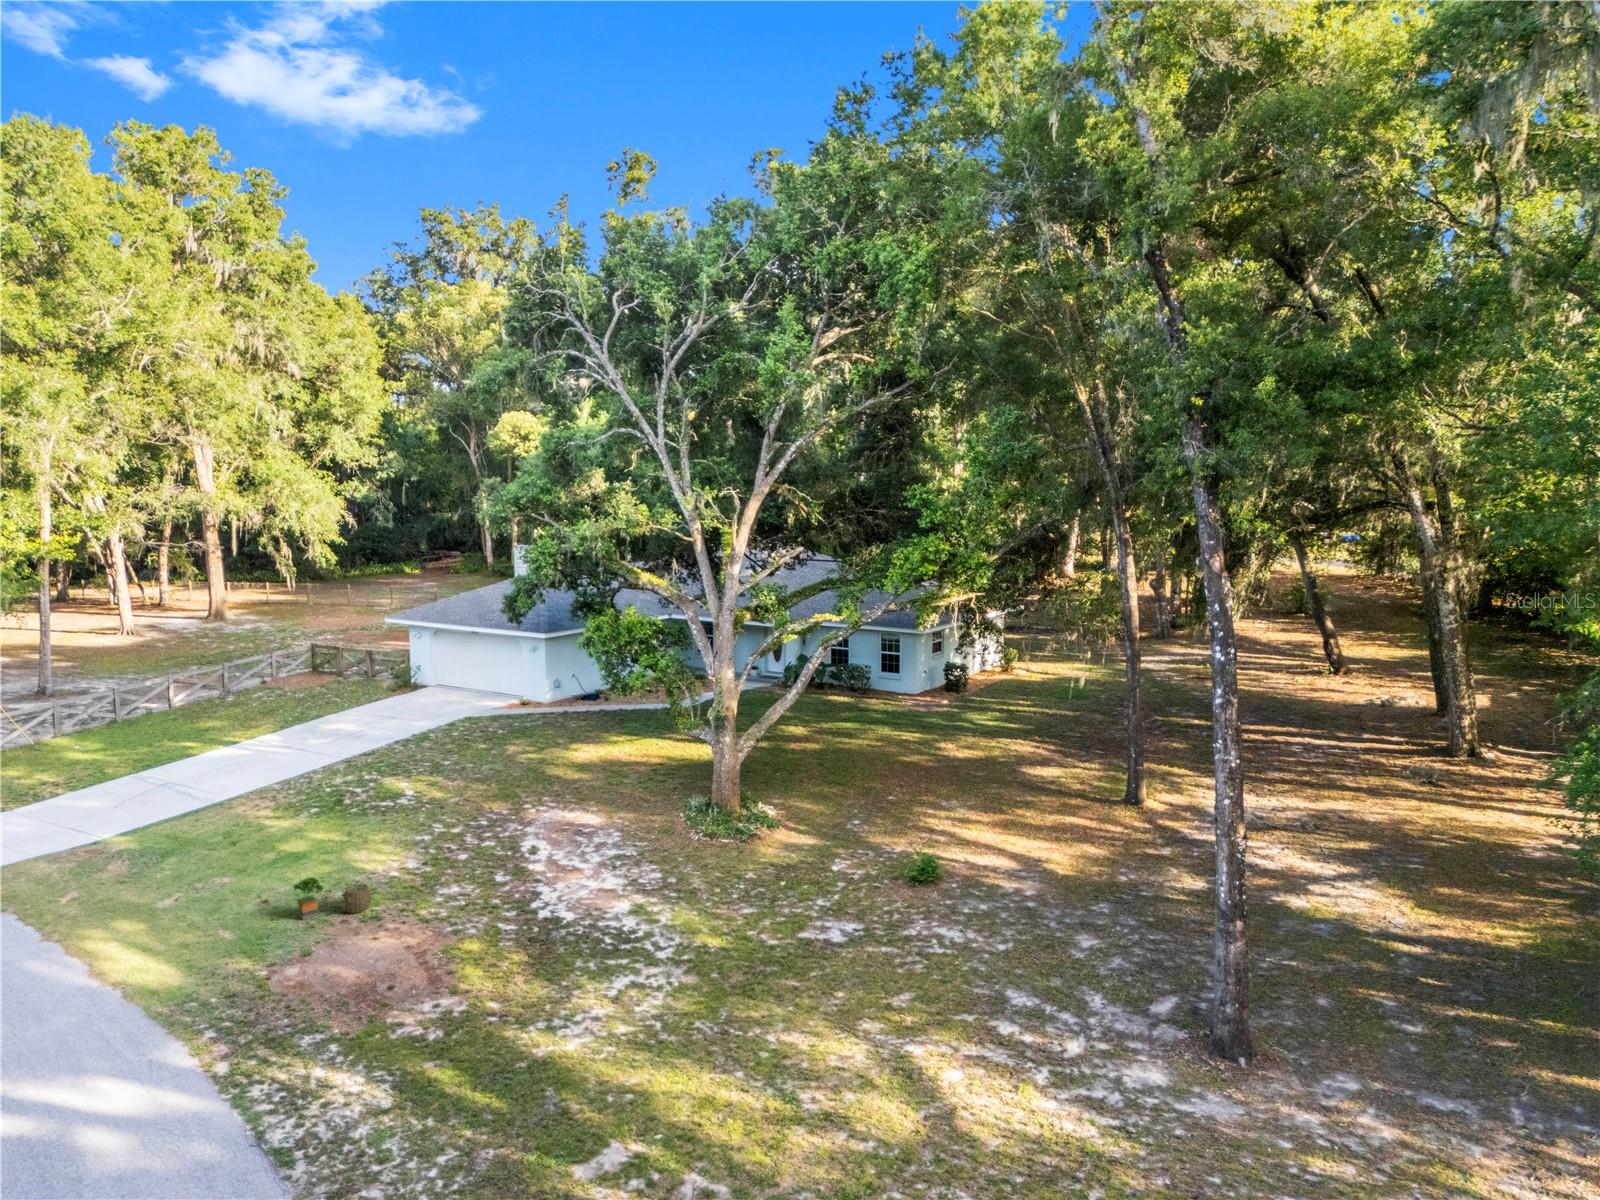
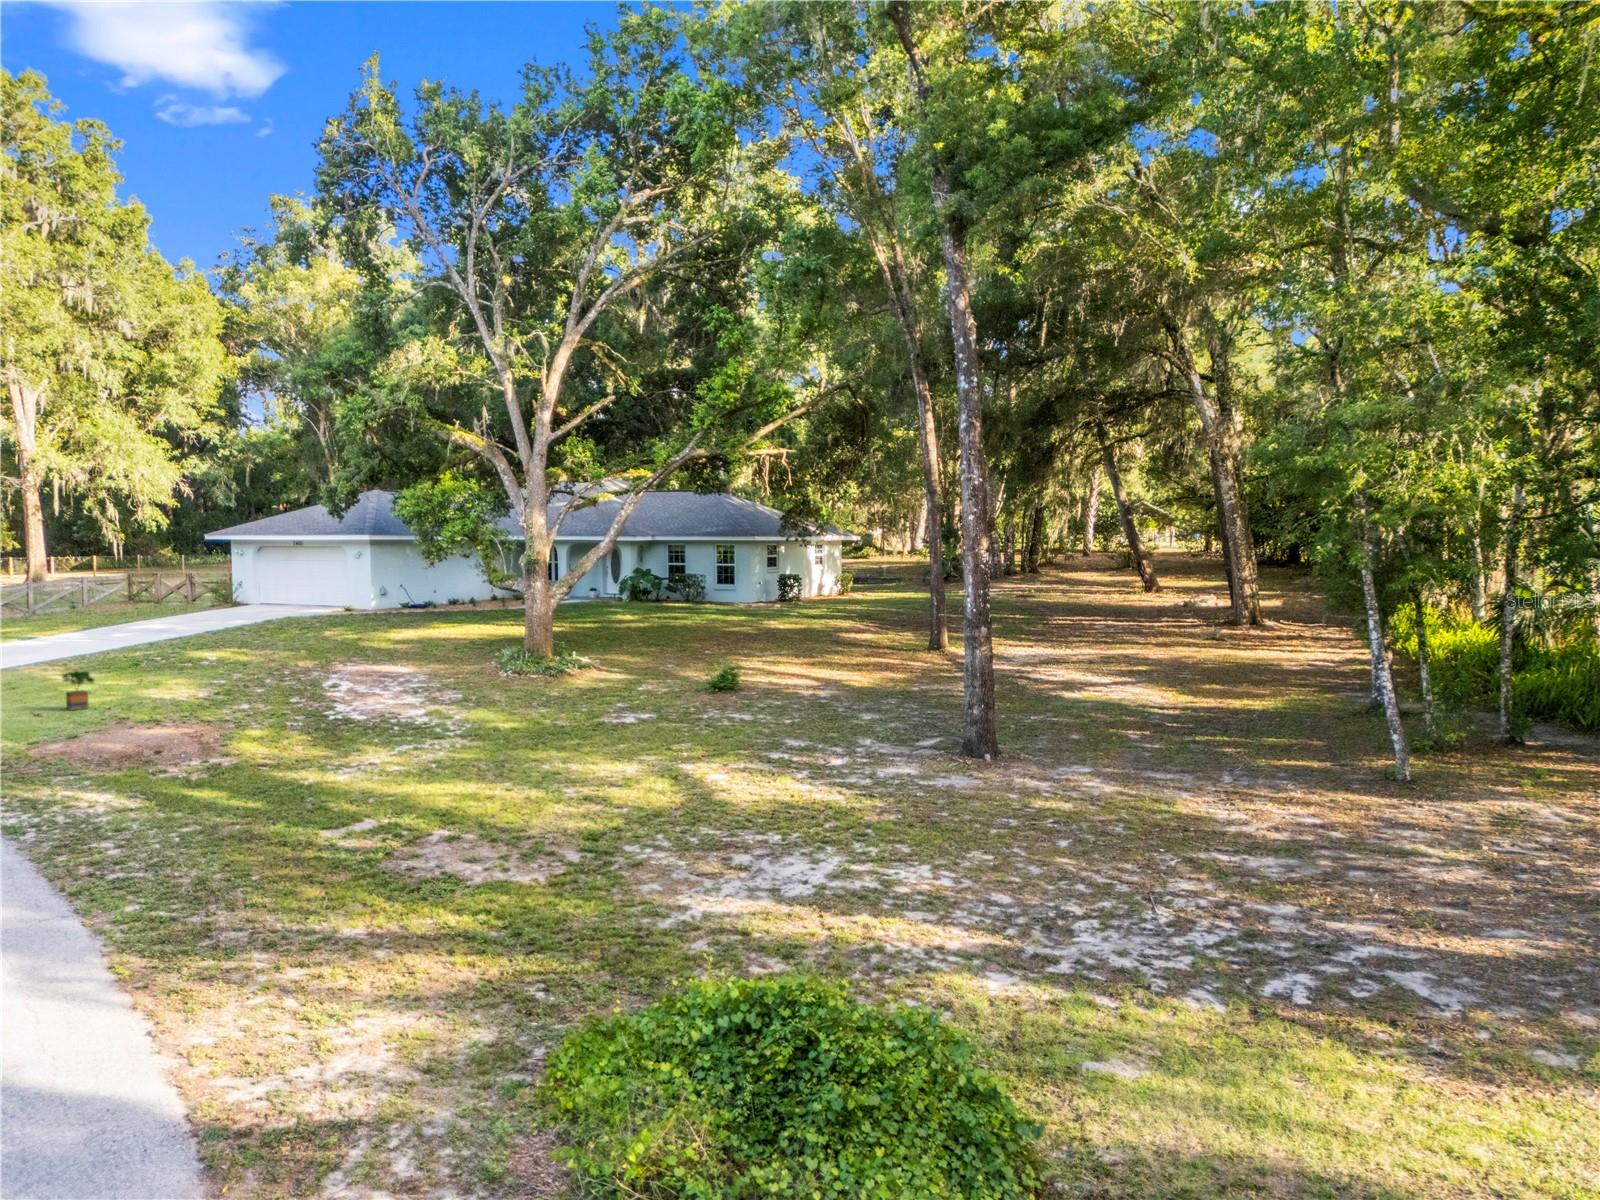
woven basket: present [343,884,372,913] -> none [116,682,150,707]

